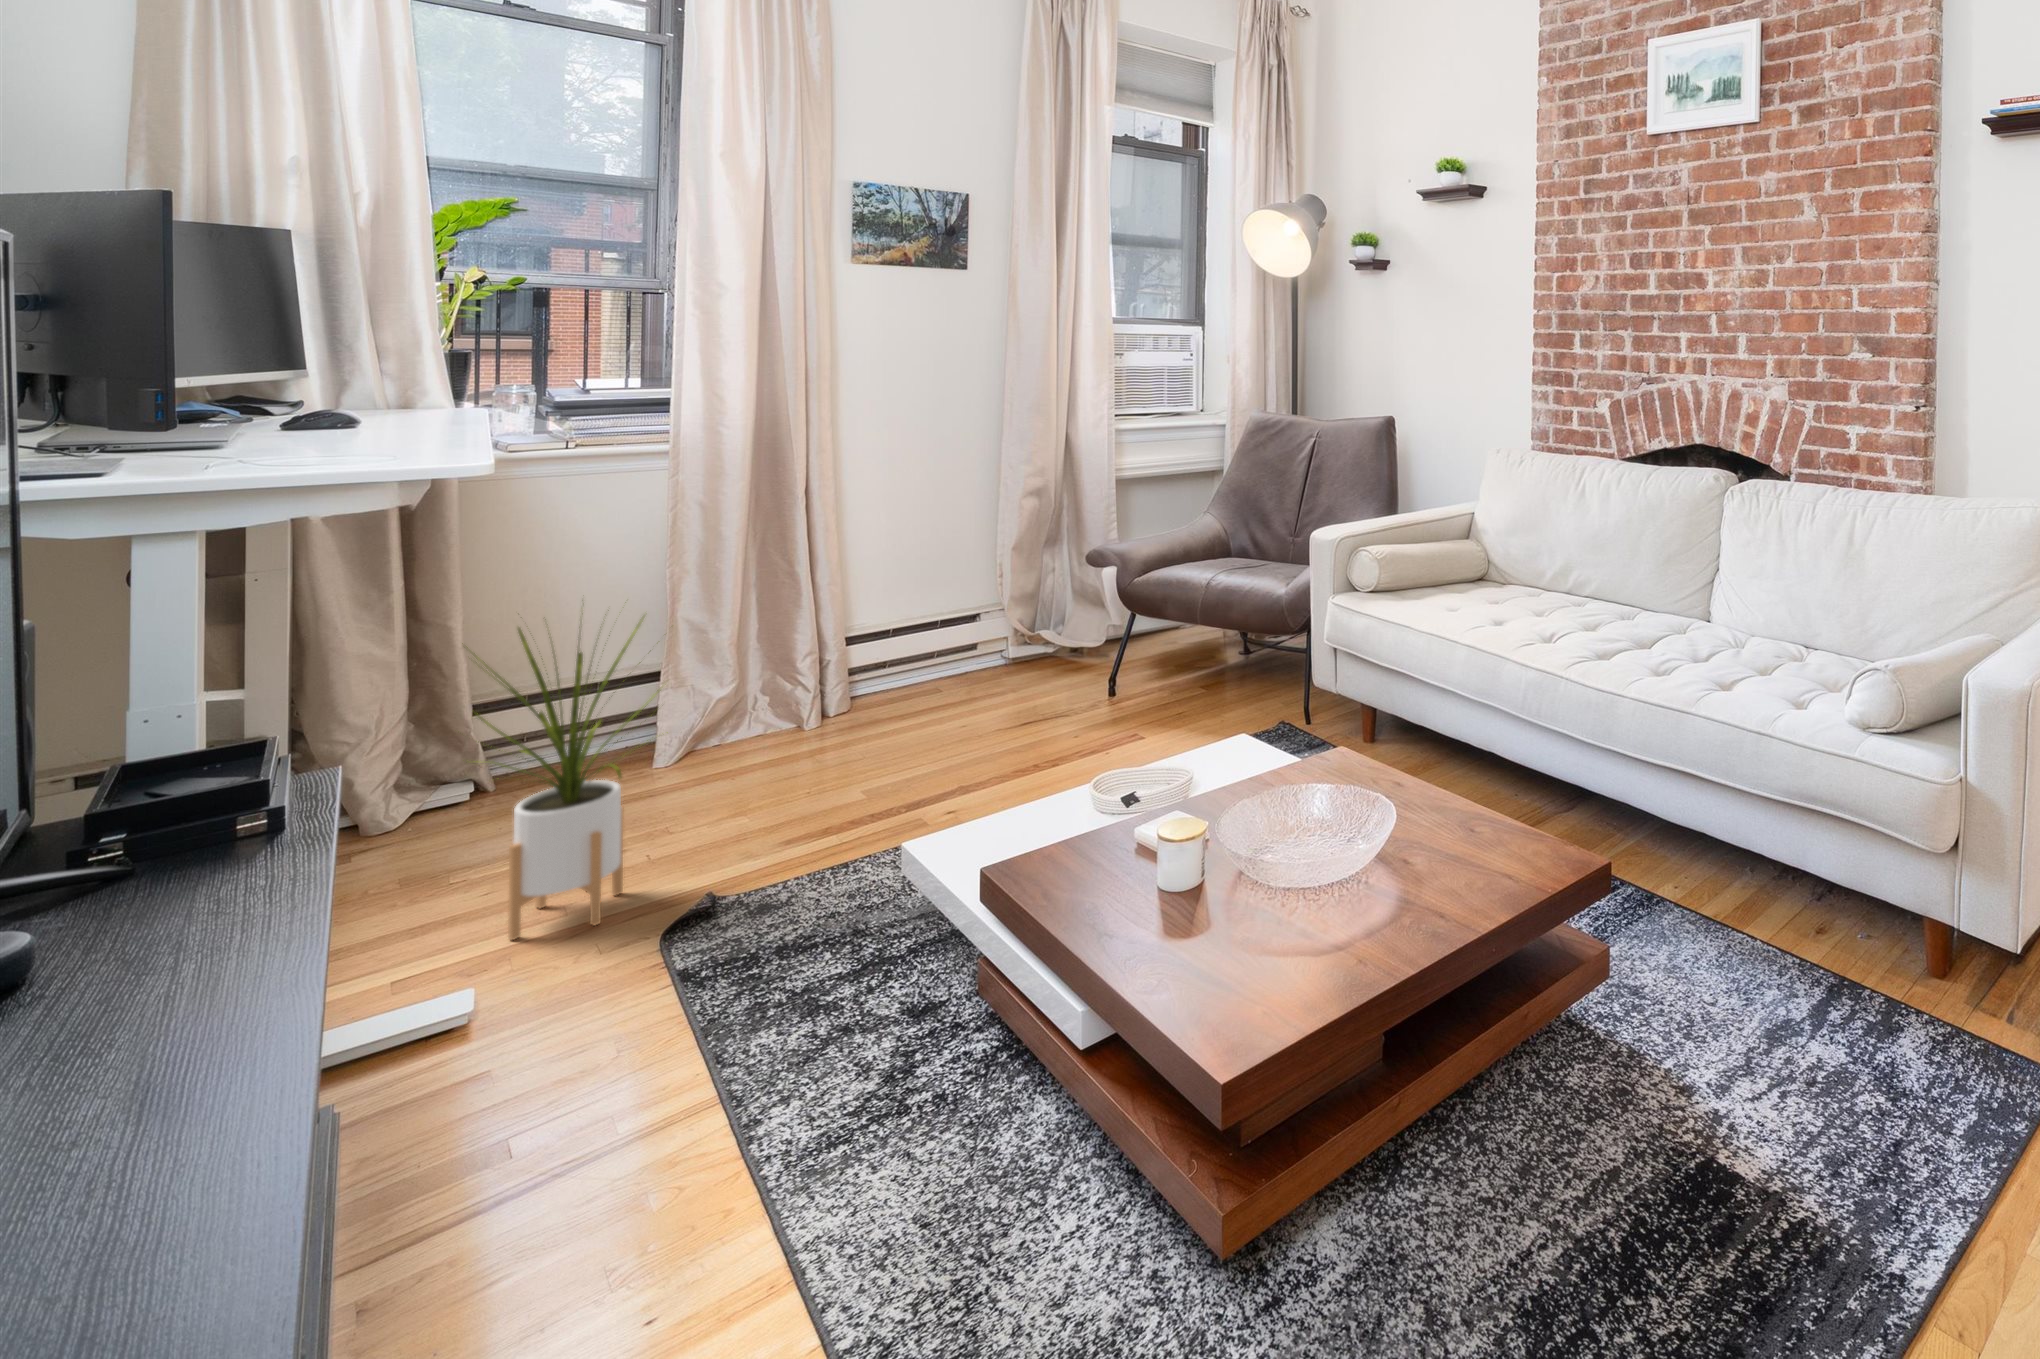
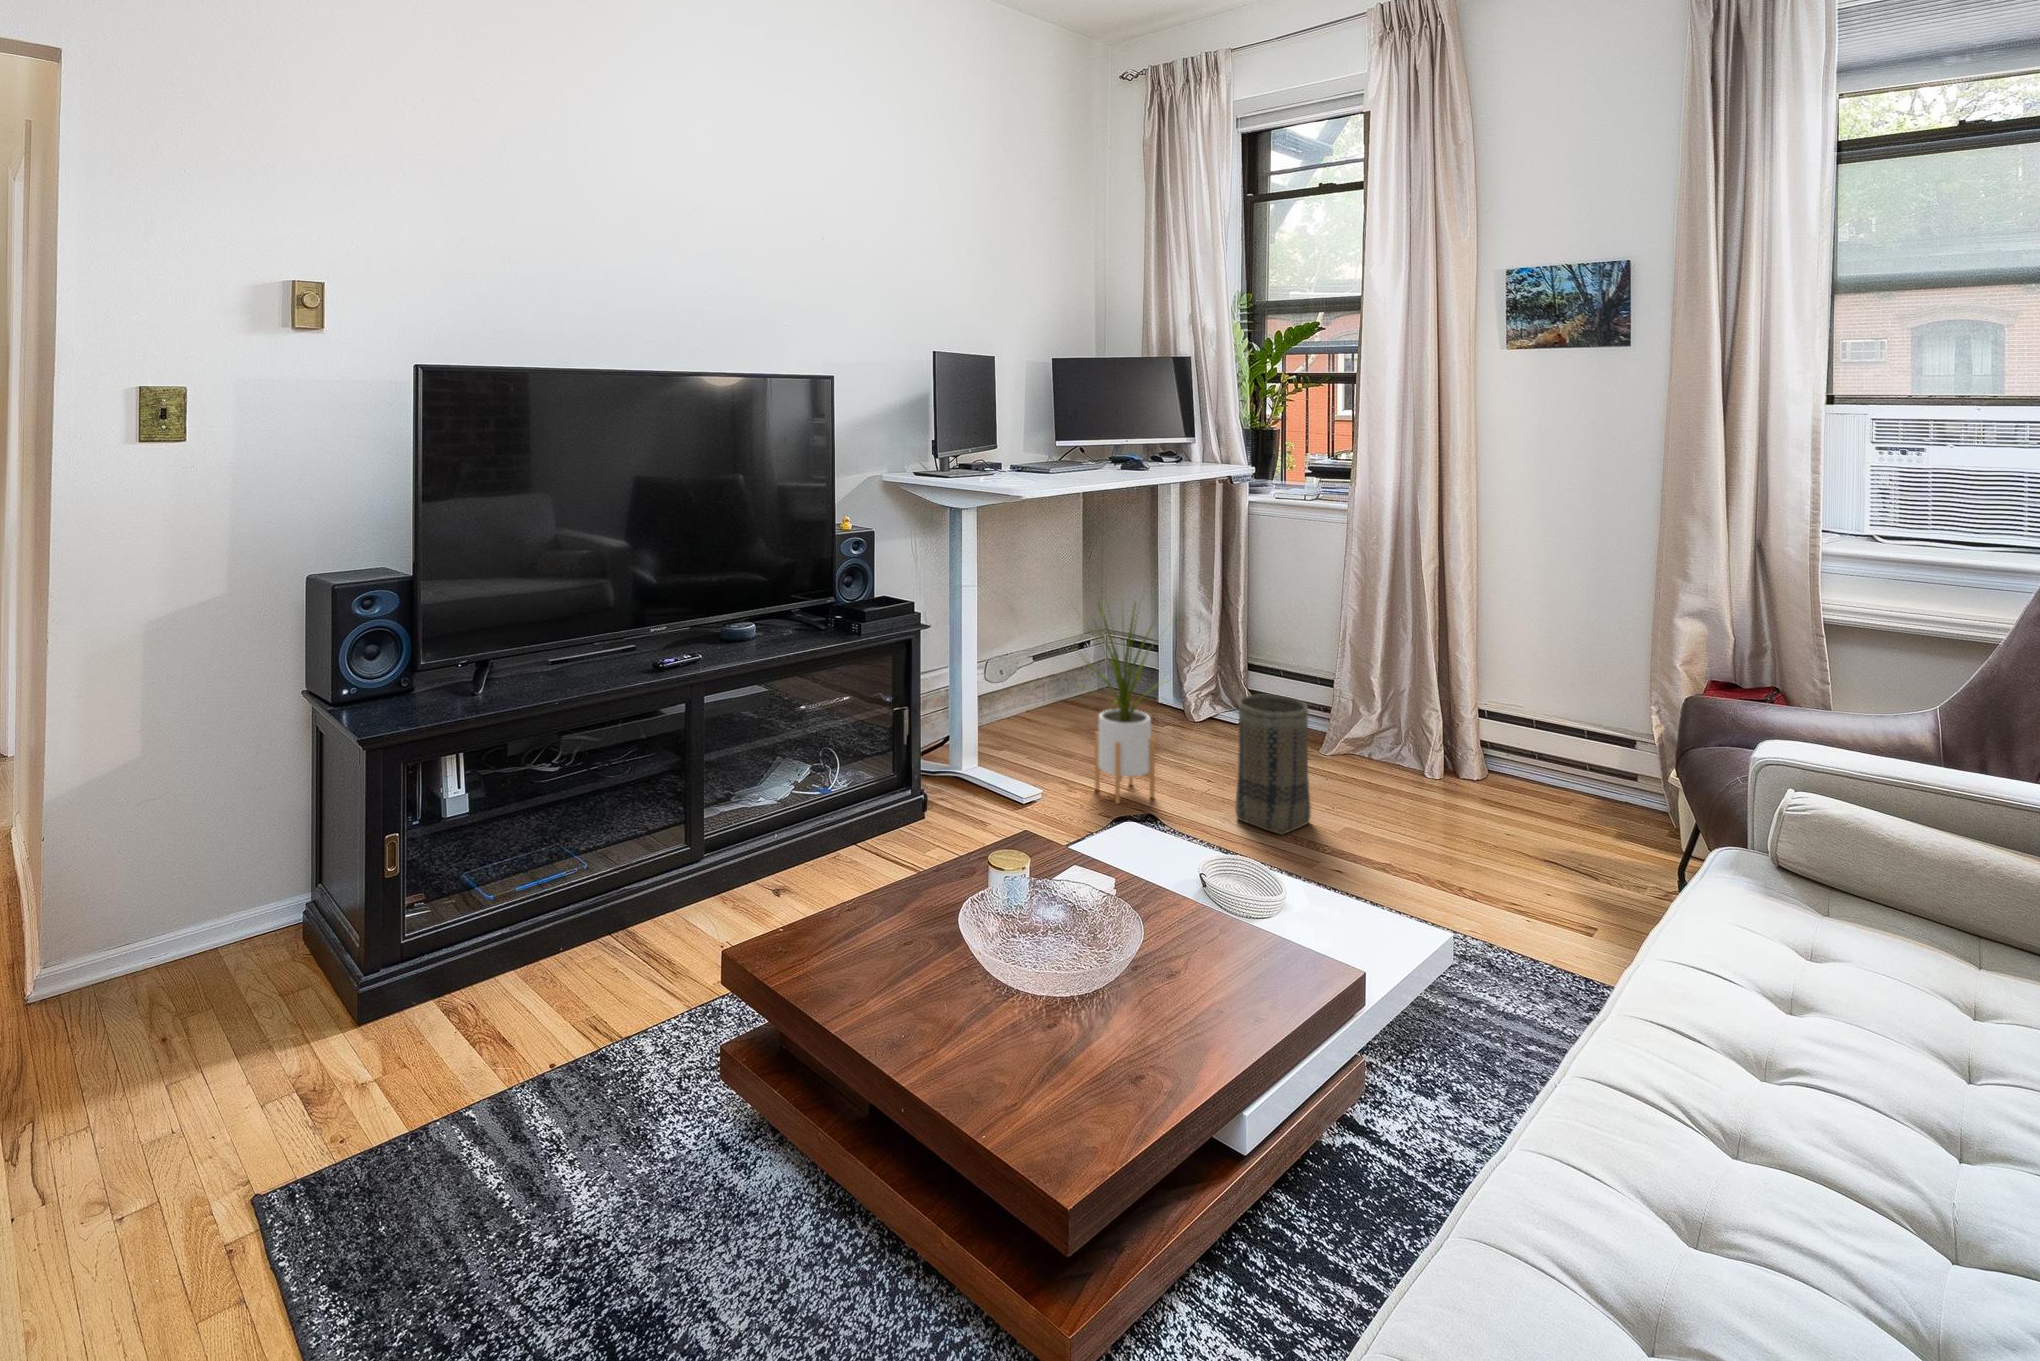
basket: none [754,668,851,843] -> present [1235,695,1311,835]

